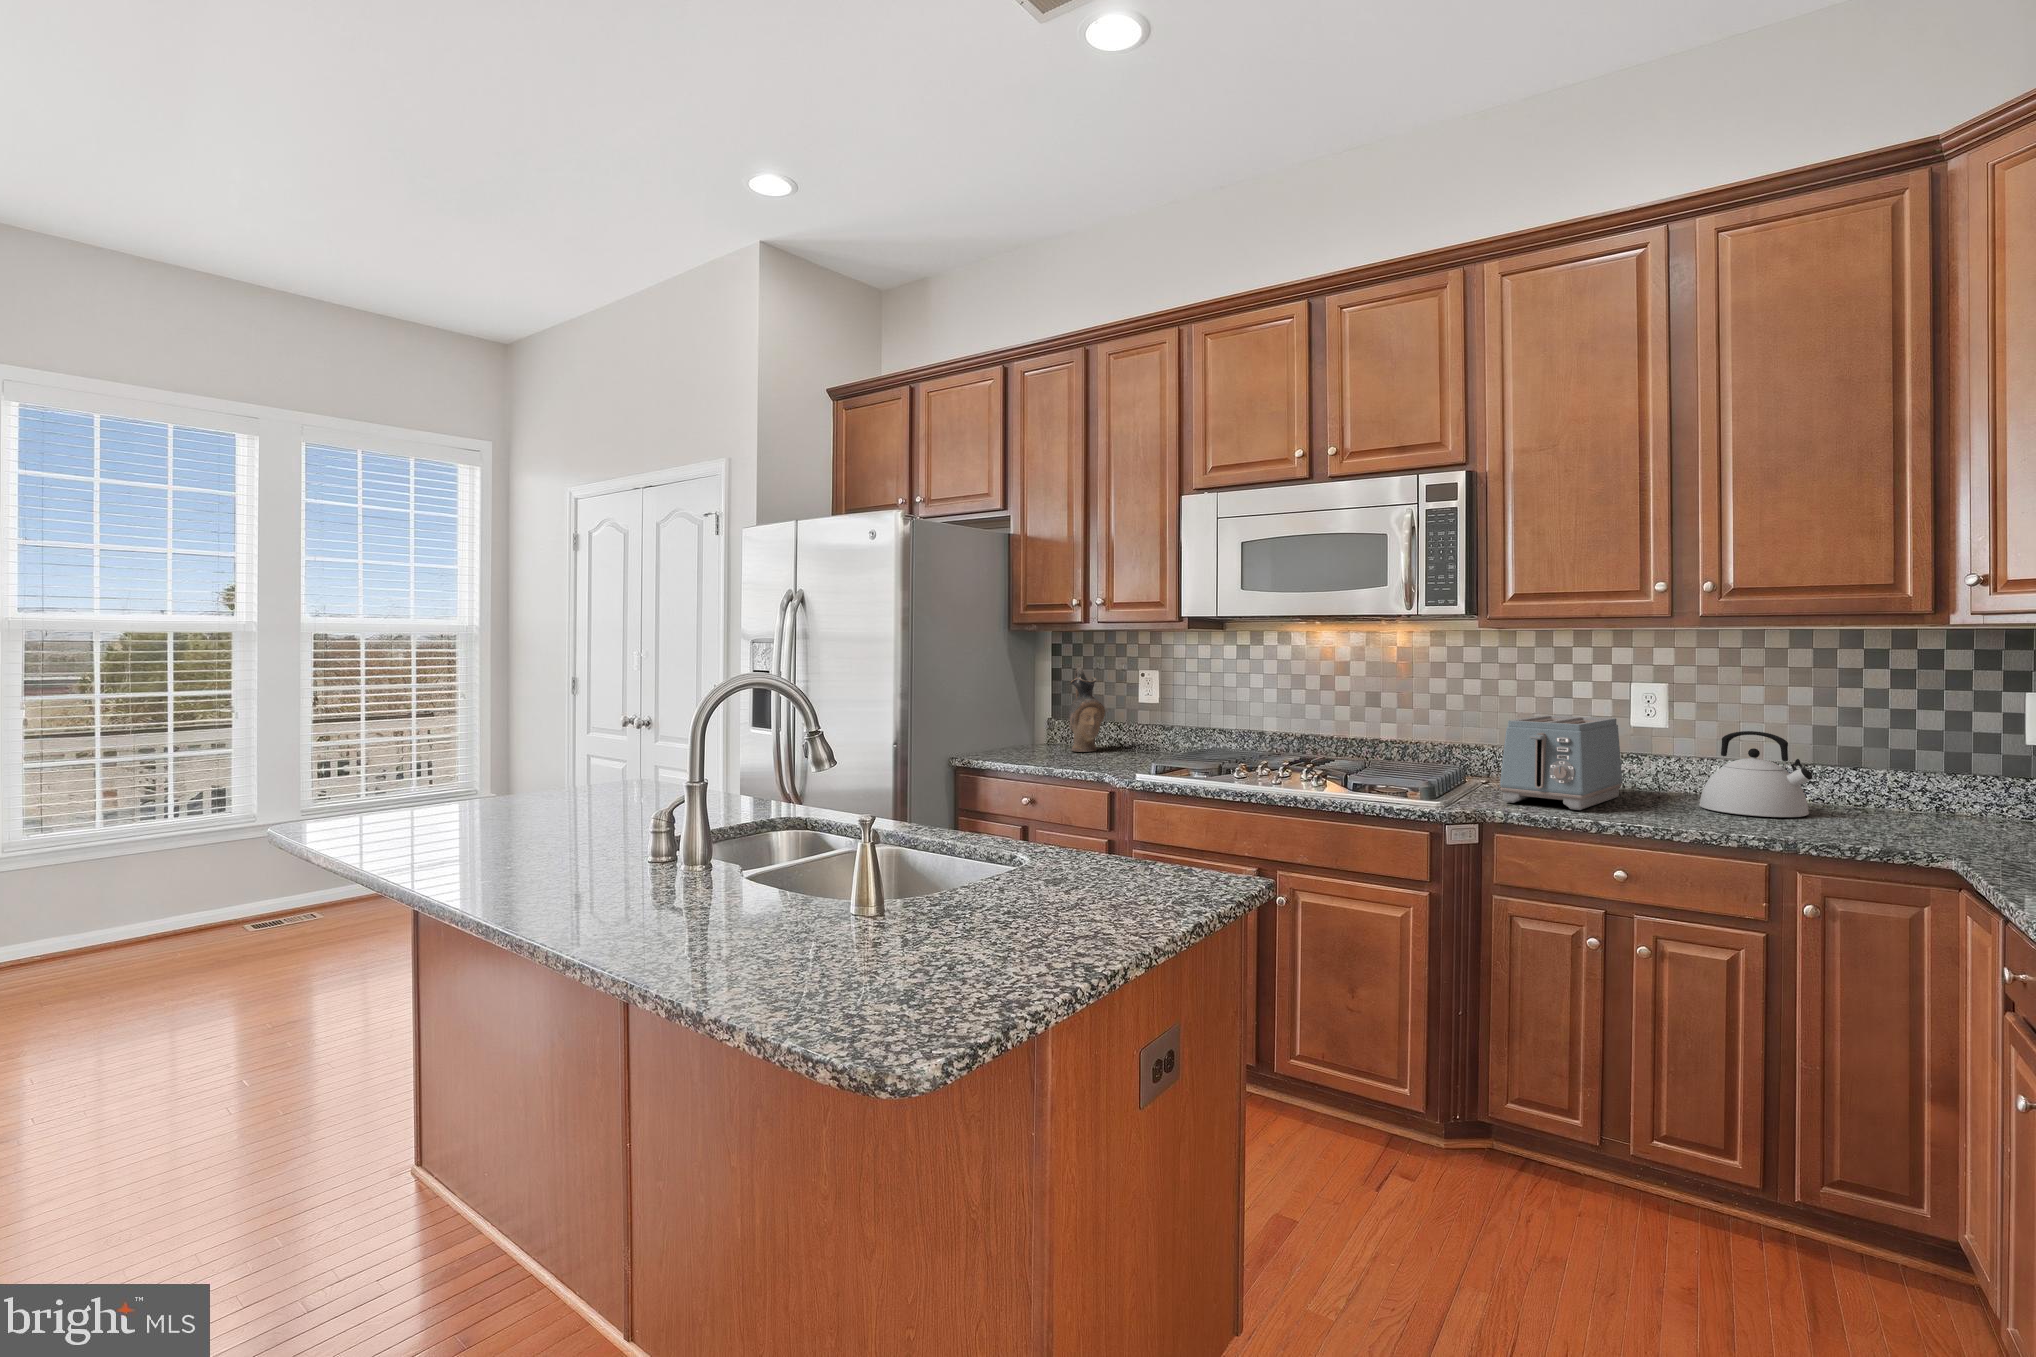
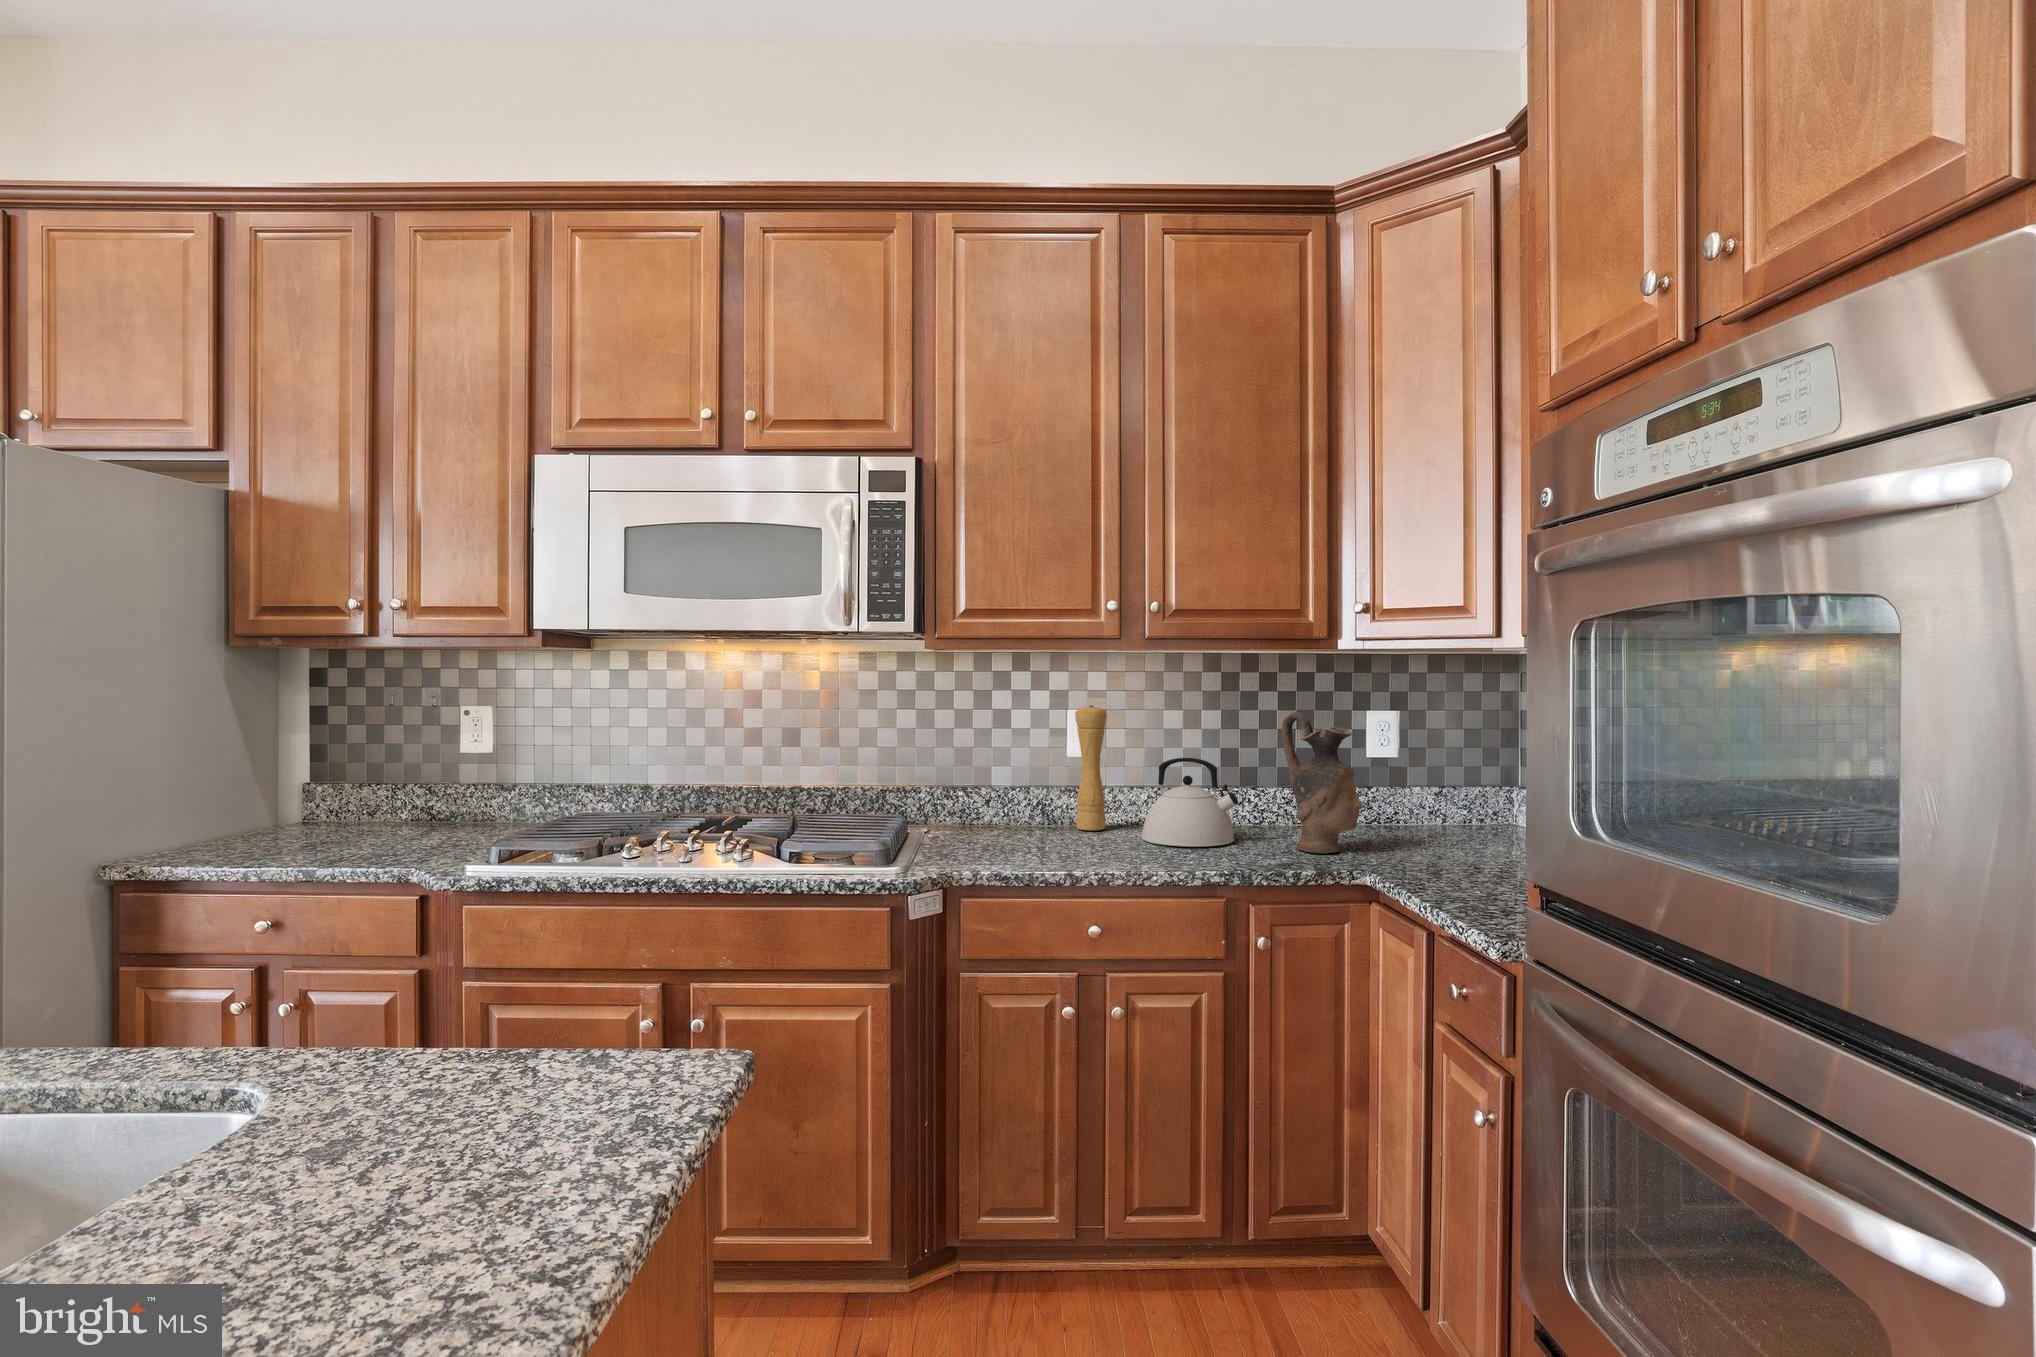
ceramic pitcher: present [1069,668,1105,752] -> present [1281,712,1362,853]
pepper mill: none [1635,679,1671,795] -> present [1075,705,1107,830]
toaster: present [1500,715,1622,810] -> none [960,749,1069,859]

